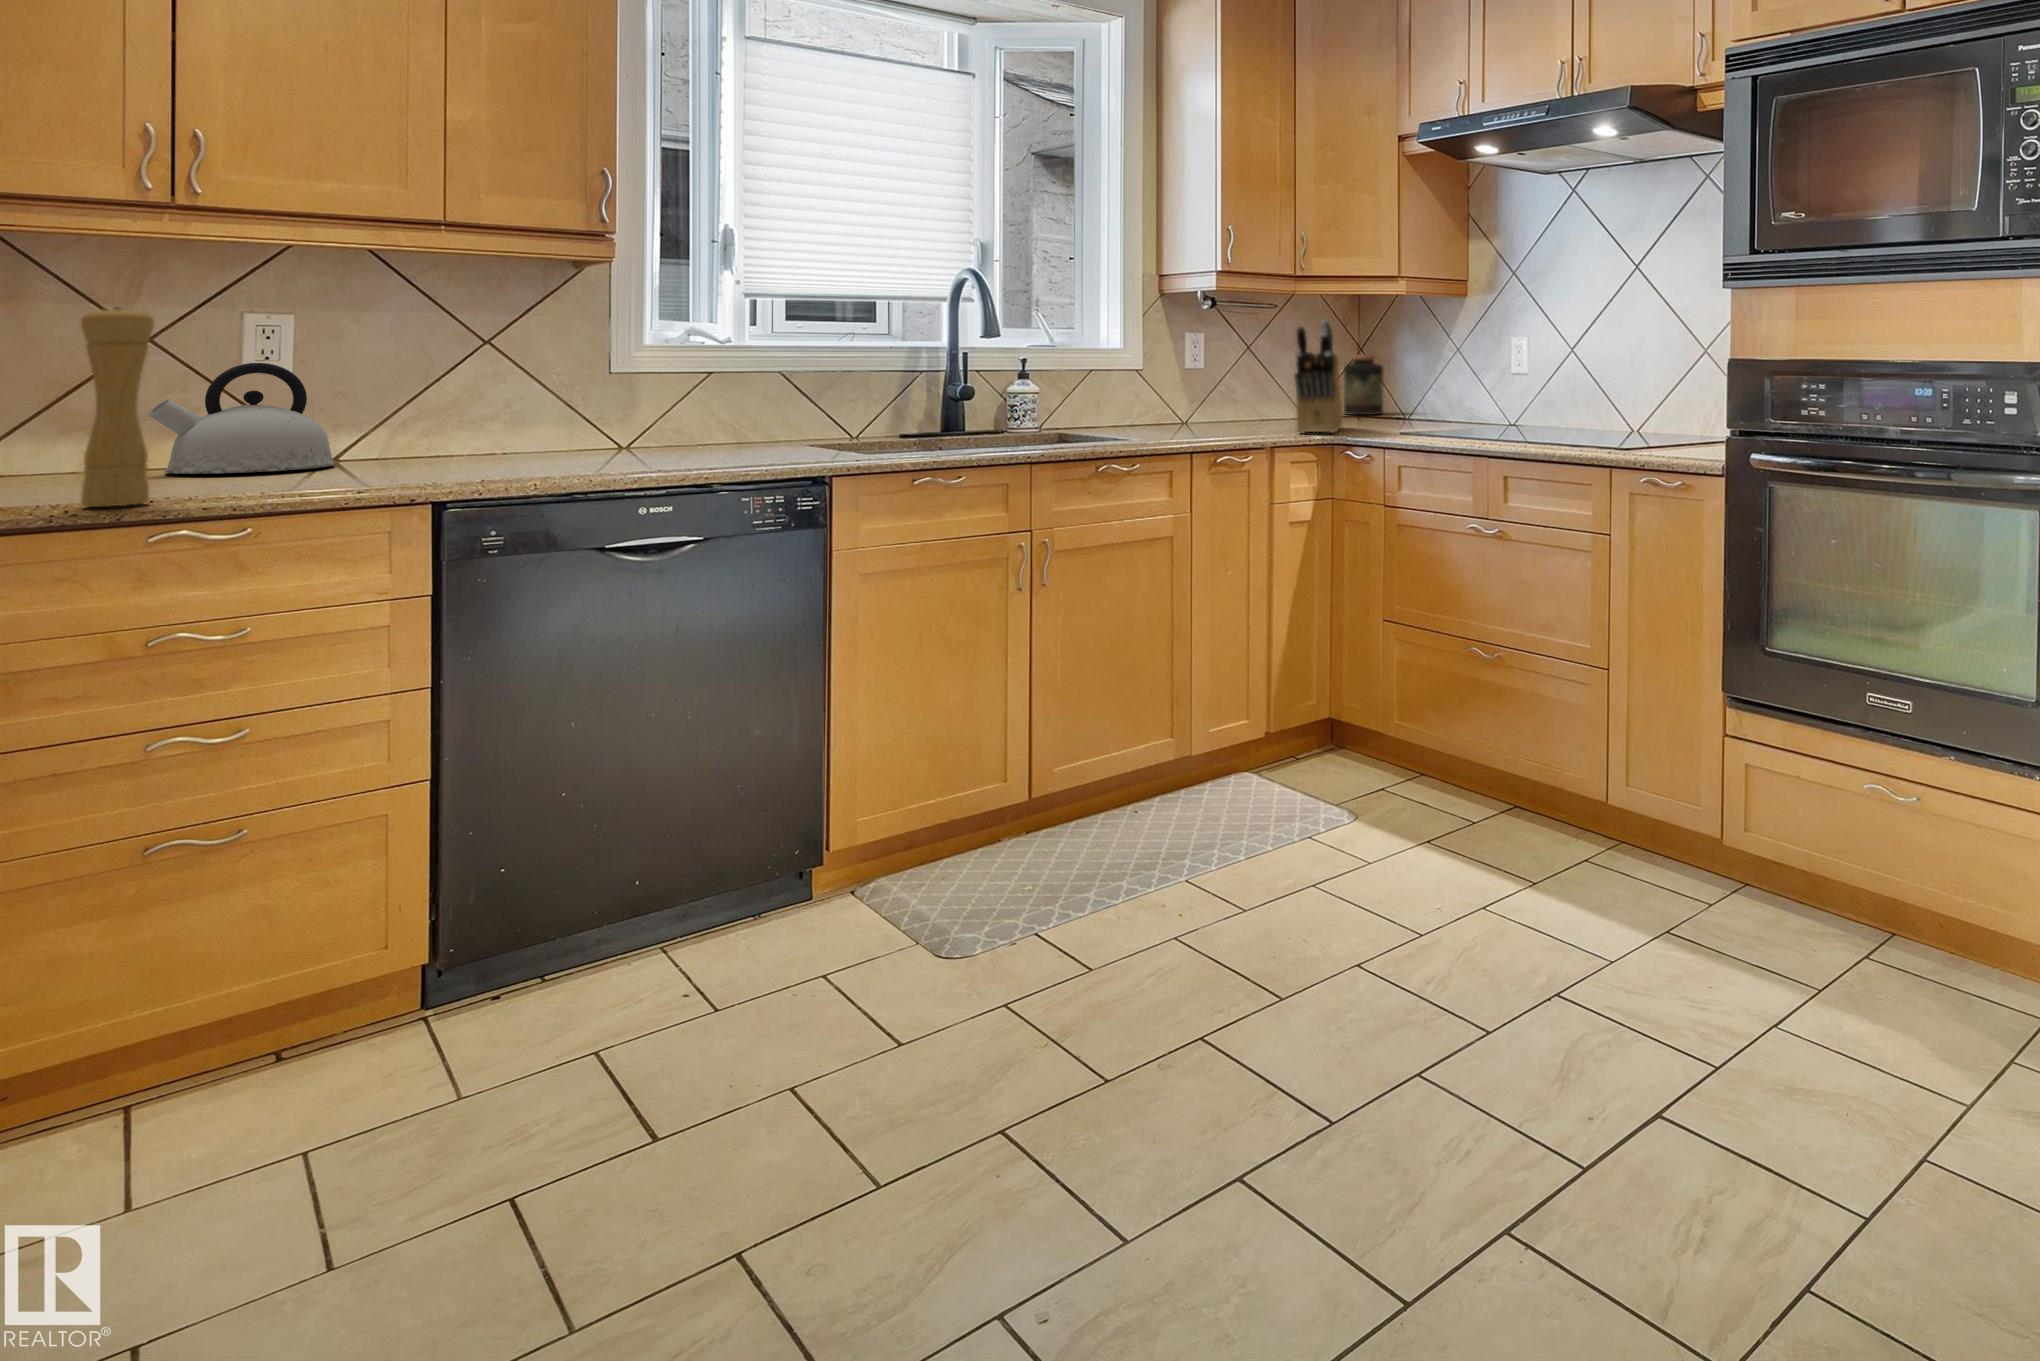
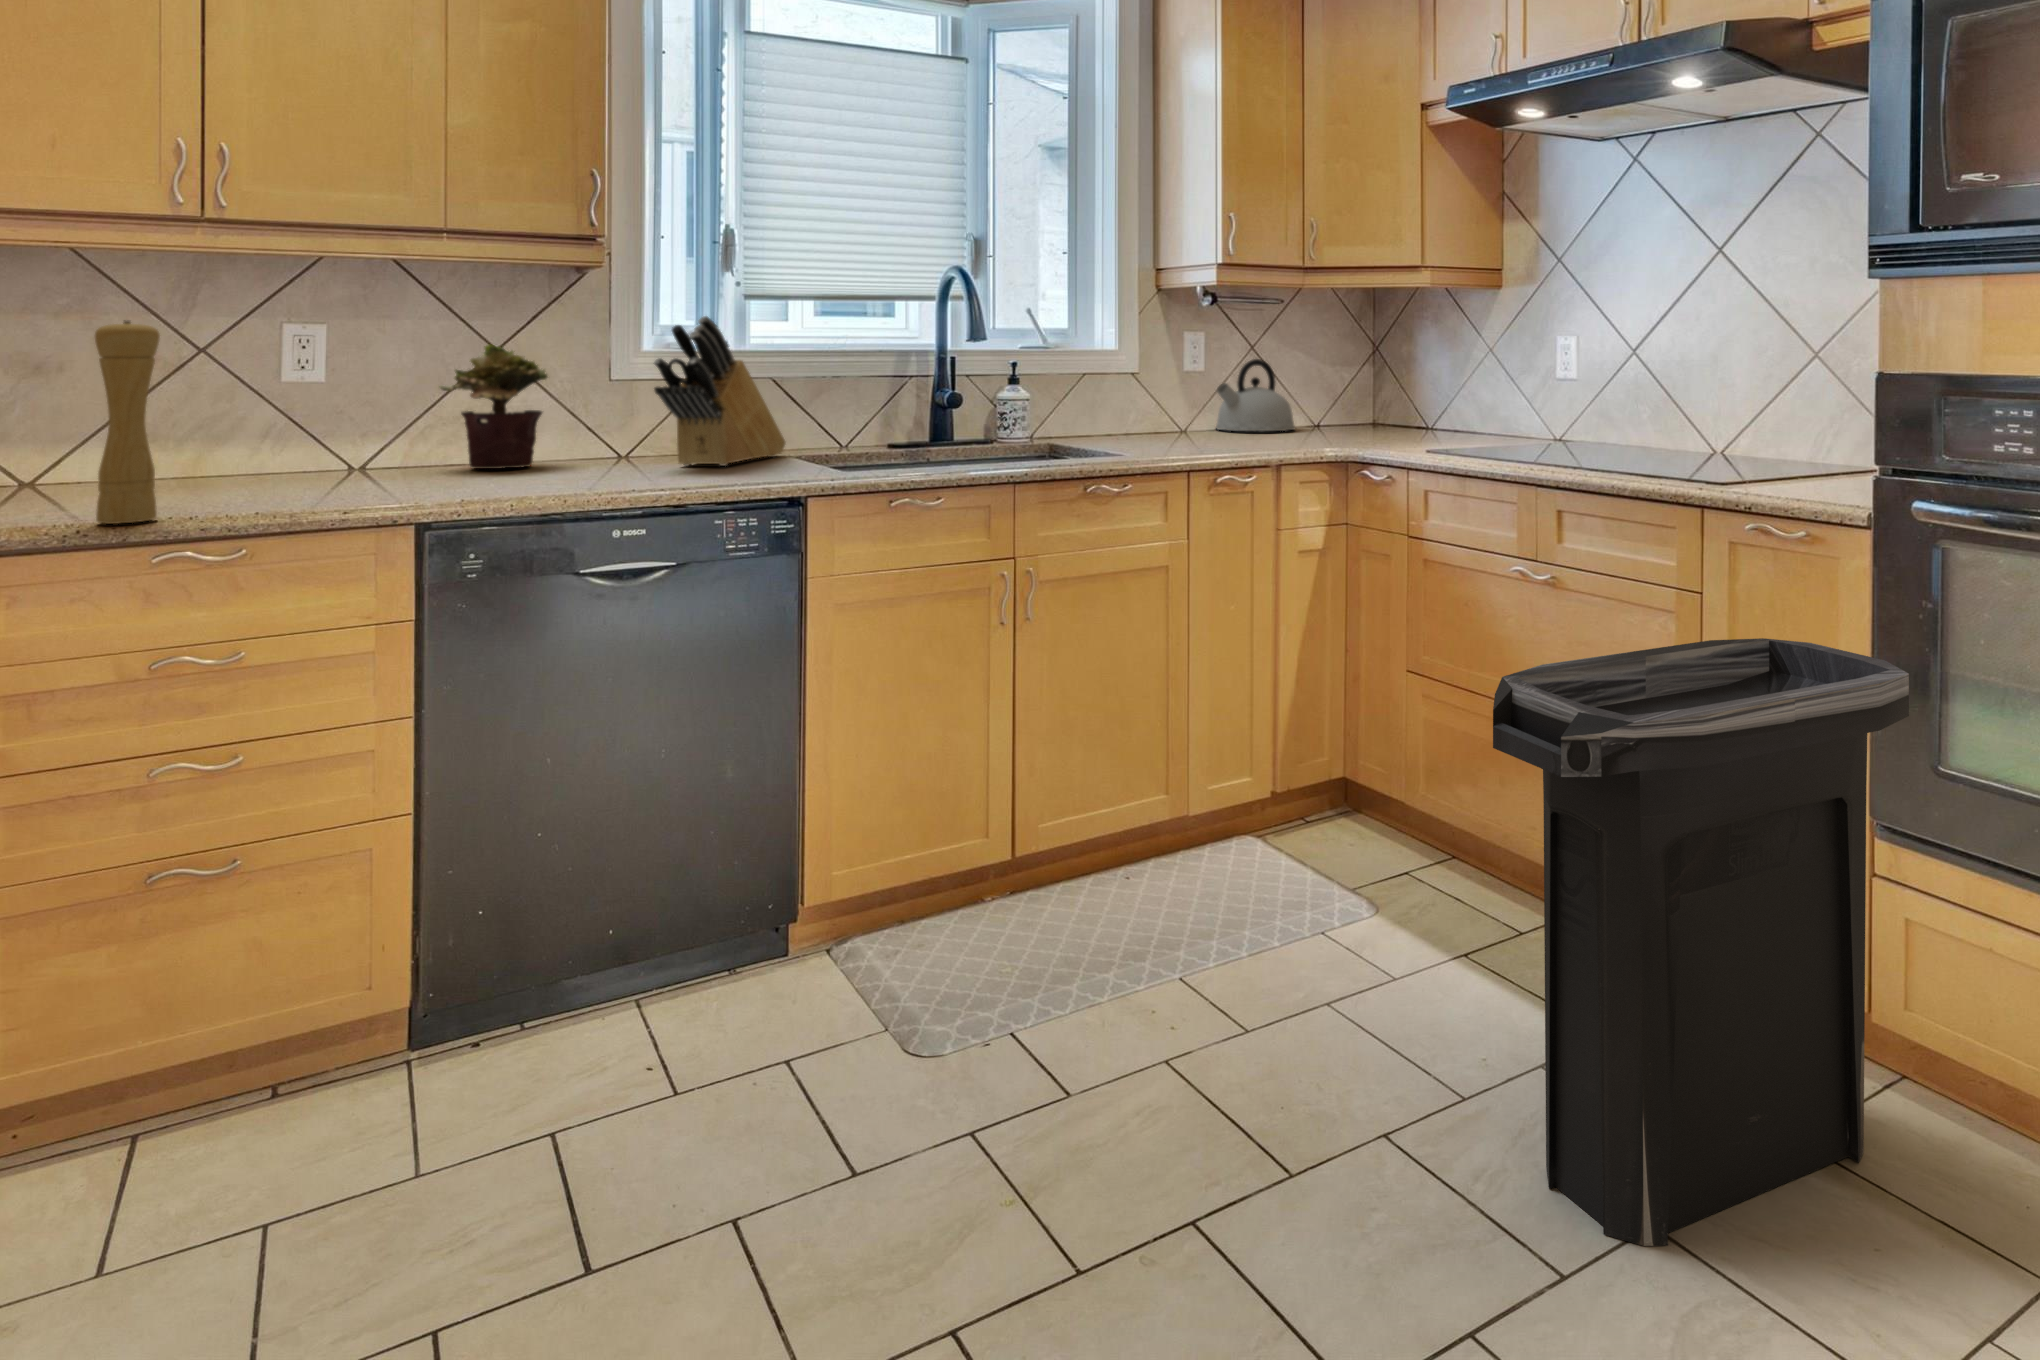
knife block: present [1295,321,1343,433] -> present [654,316,786,466]
potted plant: none [427,336,549,458] -> present [440,344,548,469]
jar: present [1344,354,1384,415] -> none [1360,357,1404,426]
kettle: present [148,363,335,474] -> present [1216,359,1295,431]
trash can: none [1441,563,1746,1010] -> present [1493,638,1909,1246]

